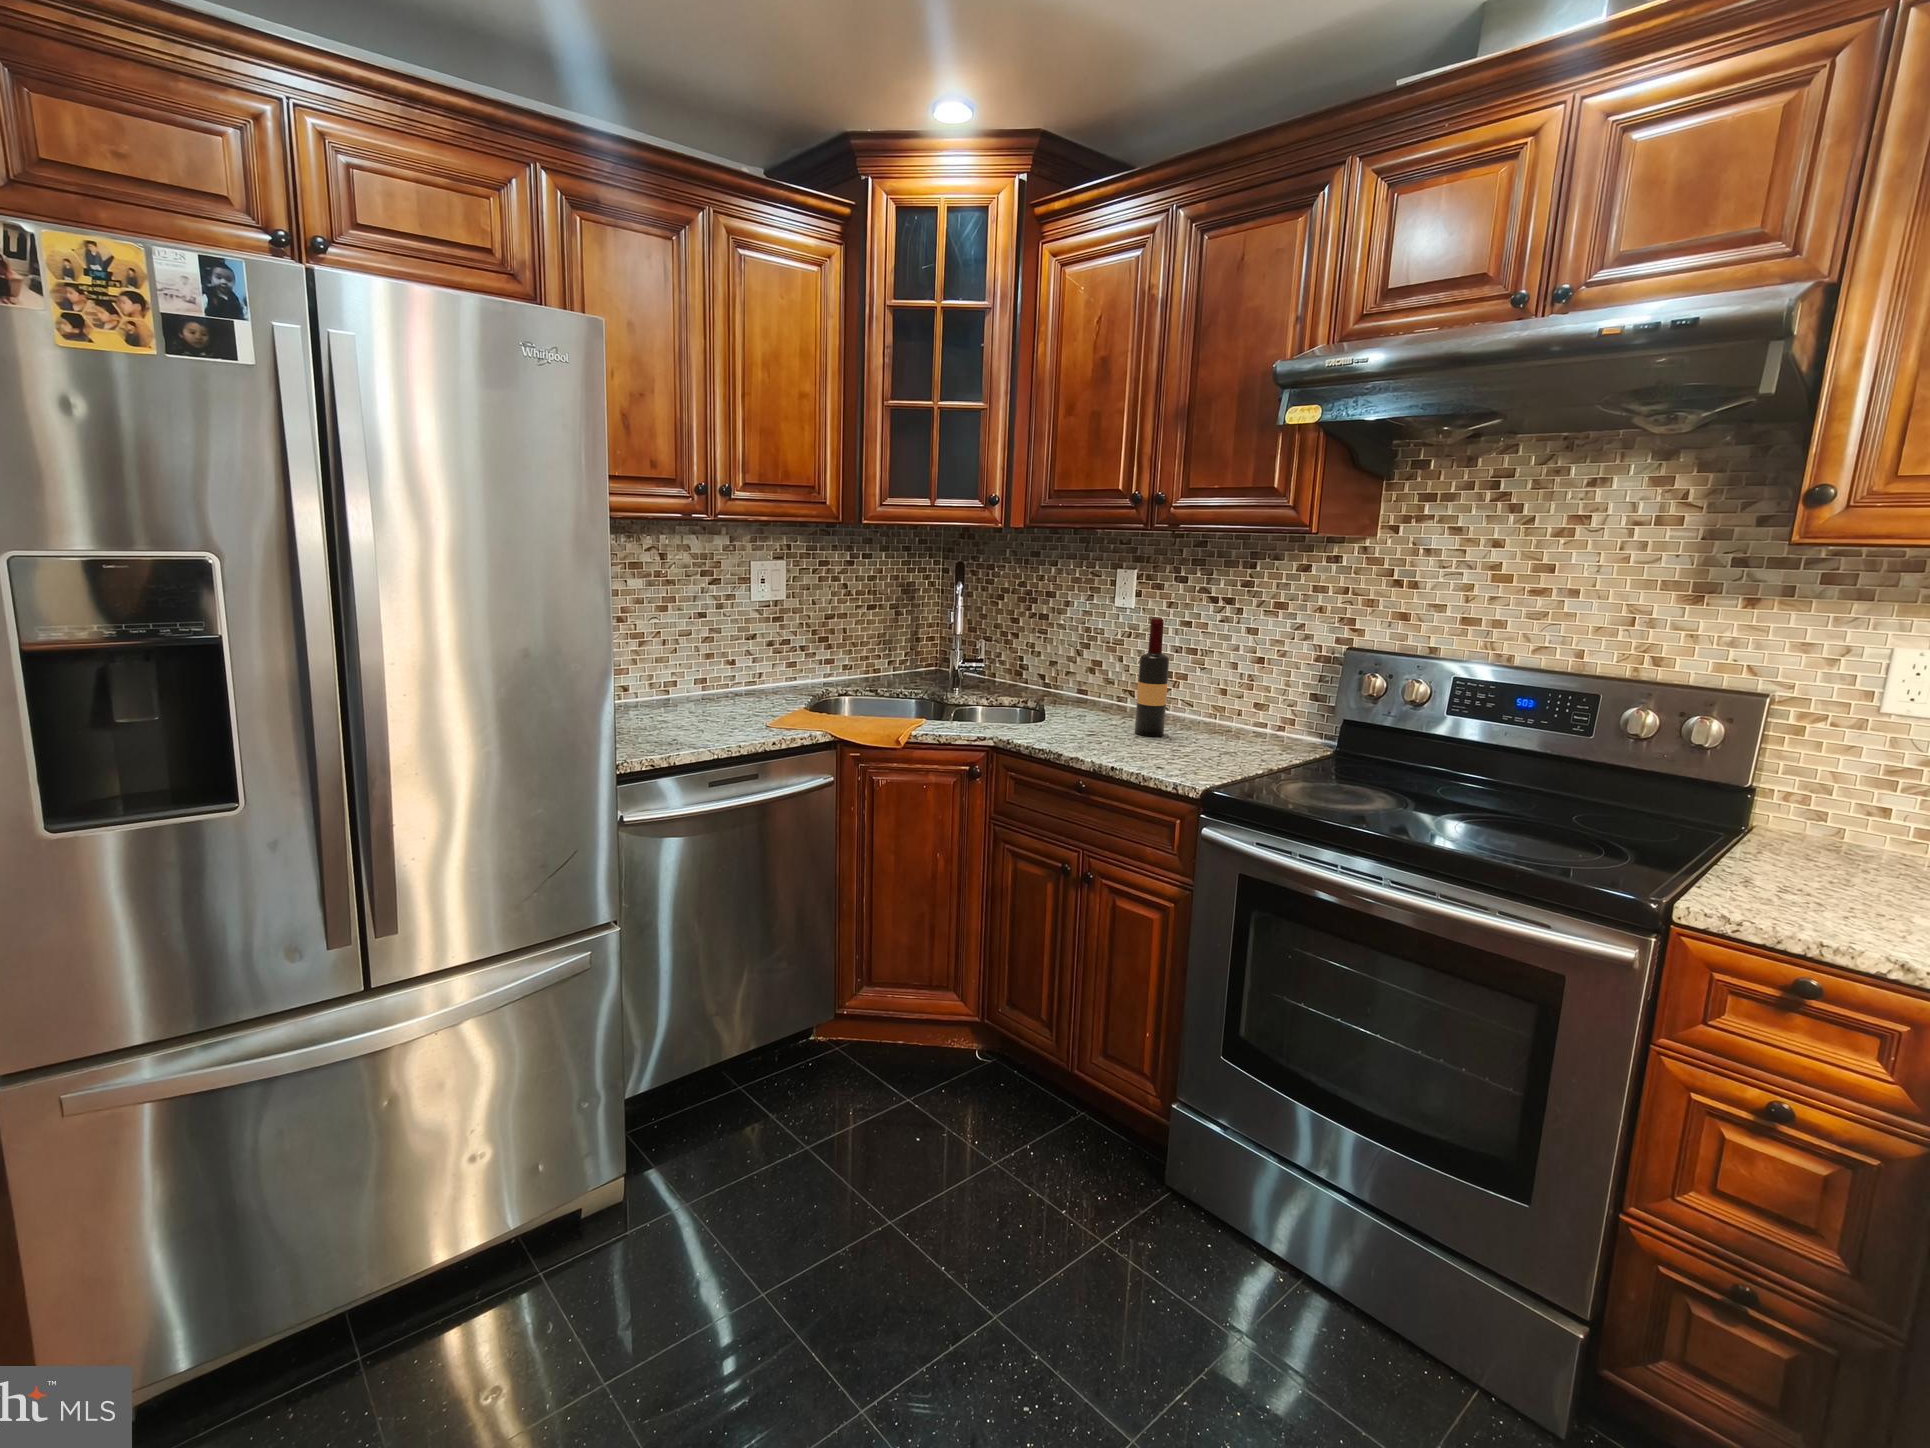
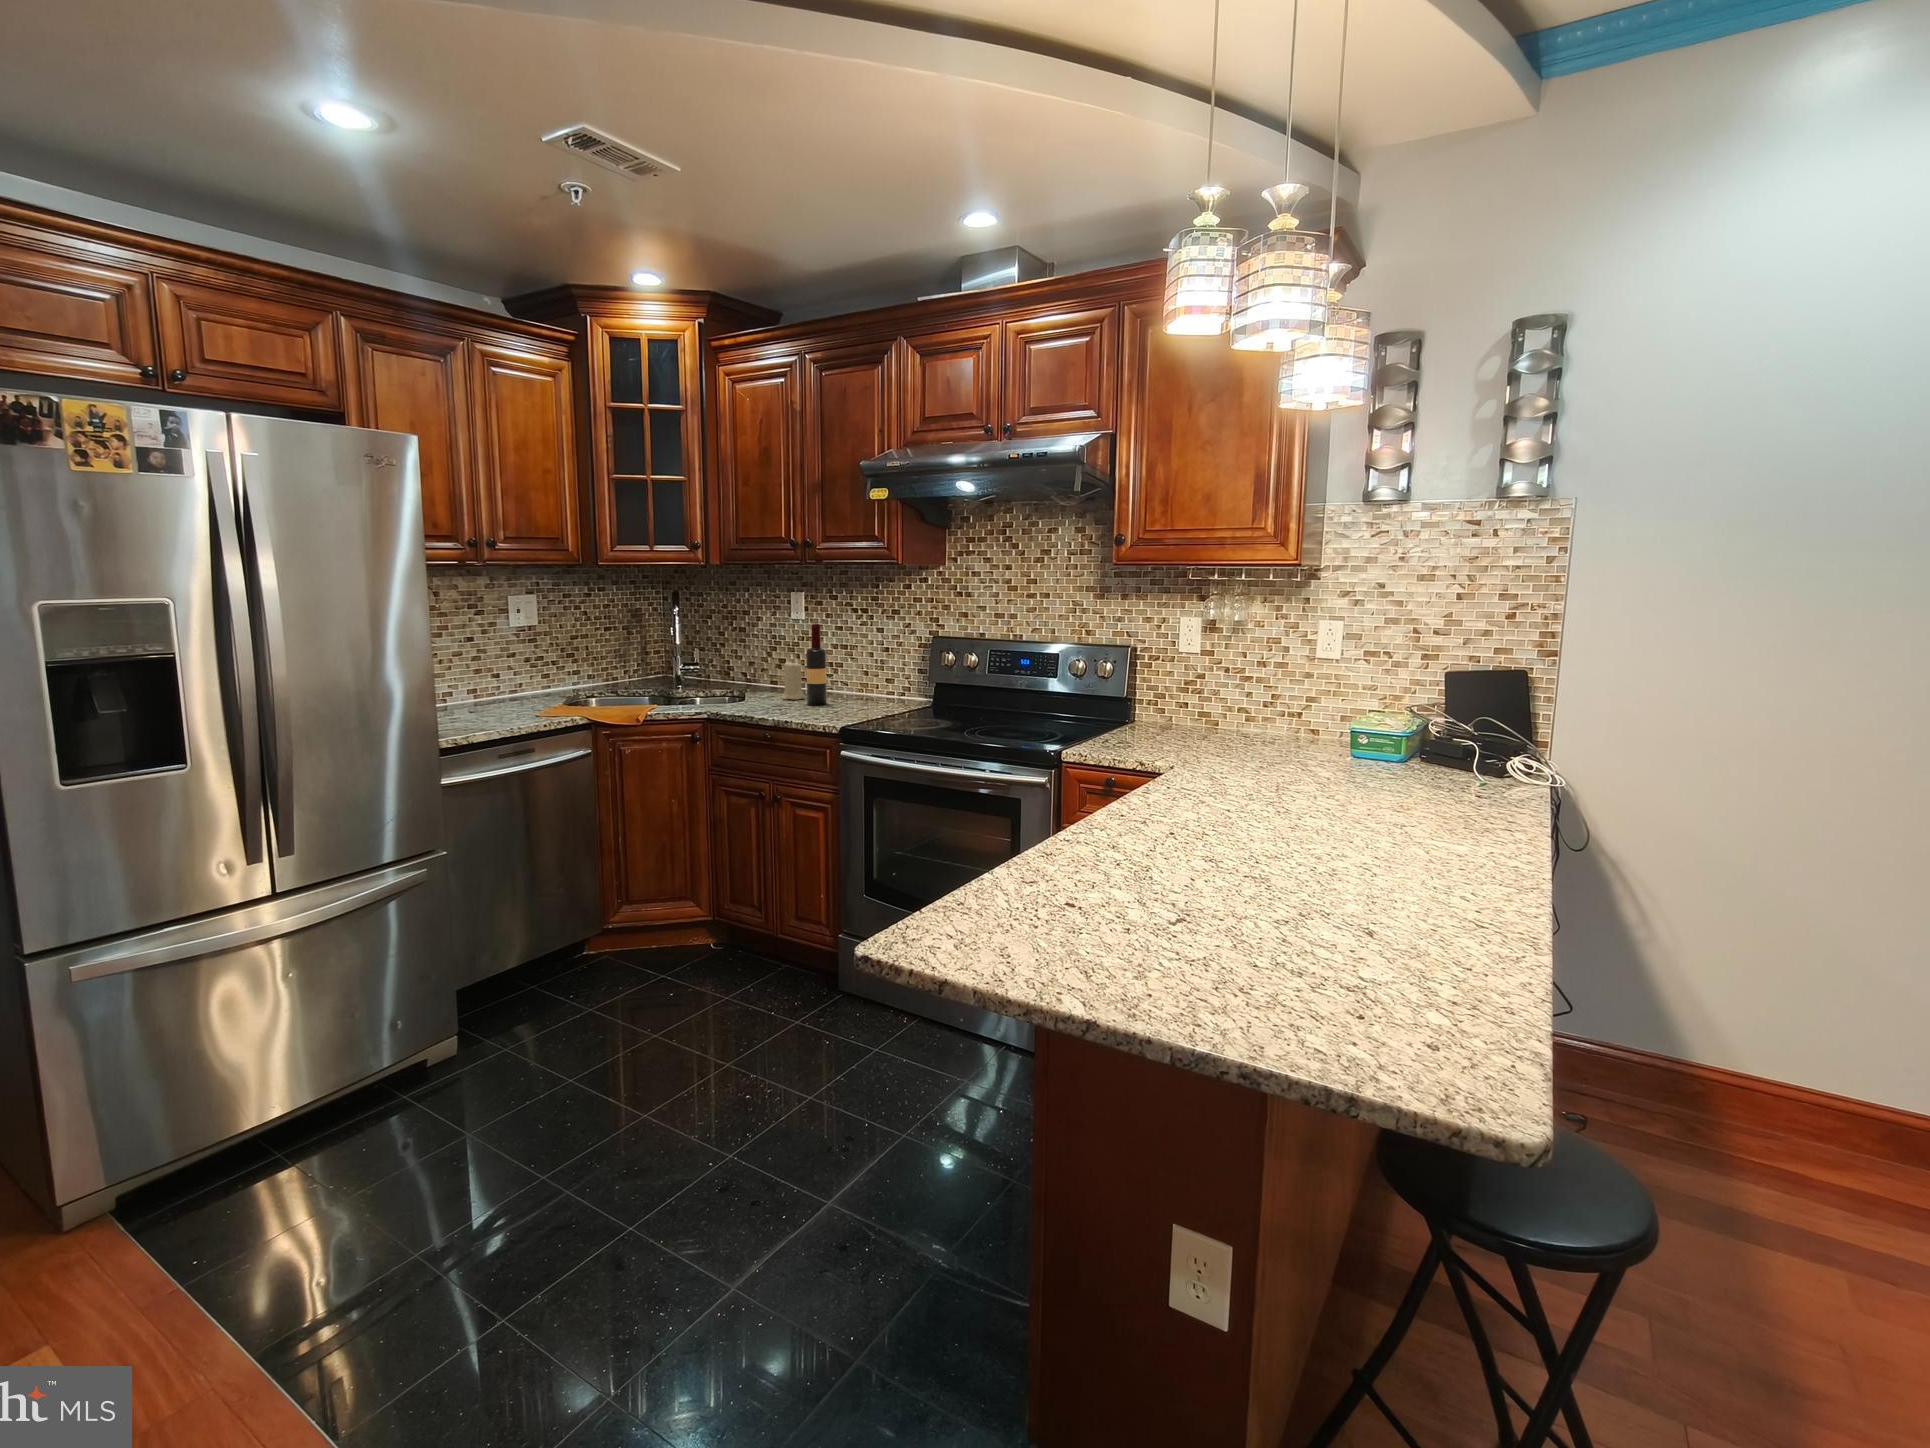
candle: none [1094,666,1127,721] -> present [782,661,804,700]

